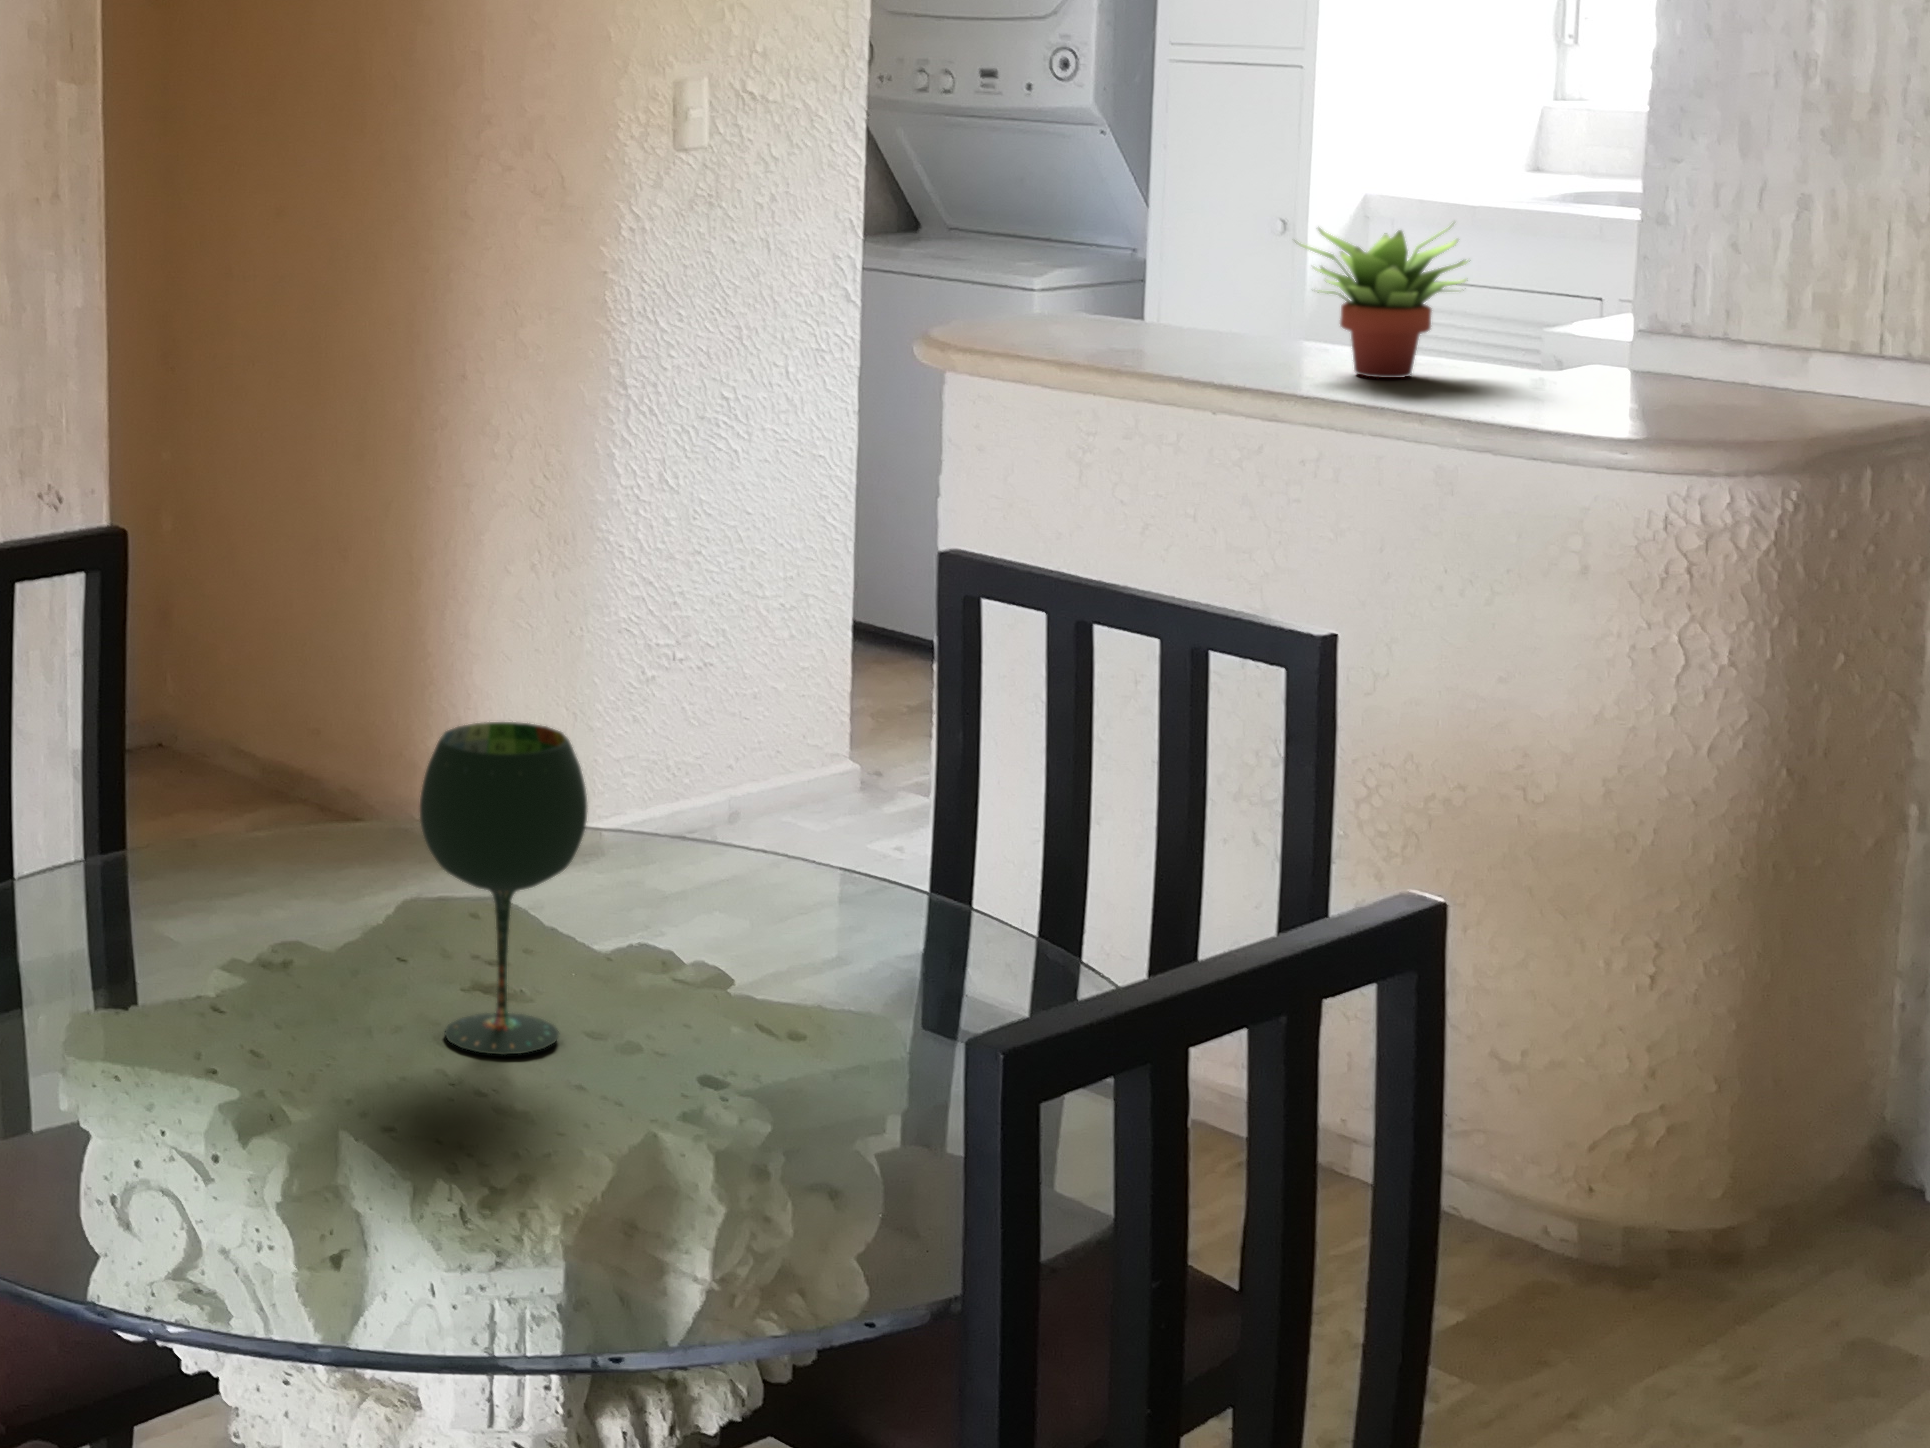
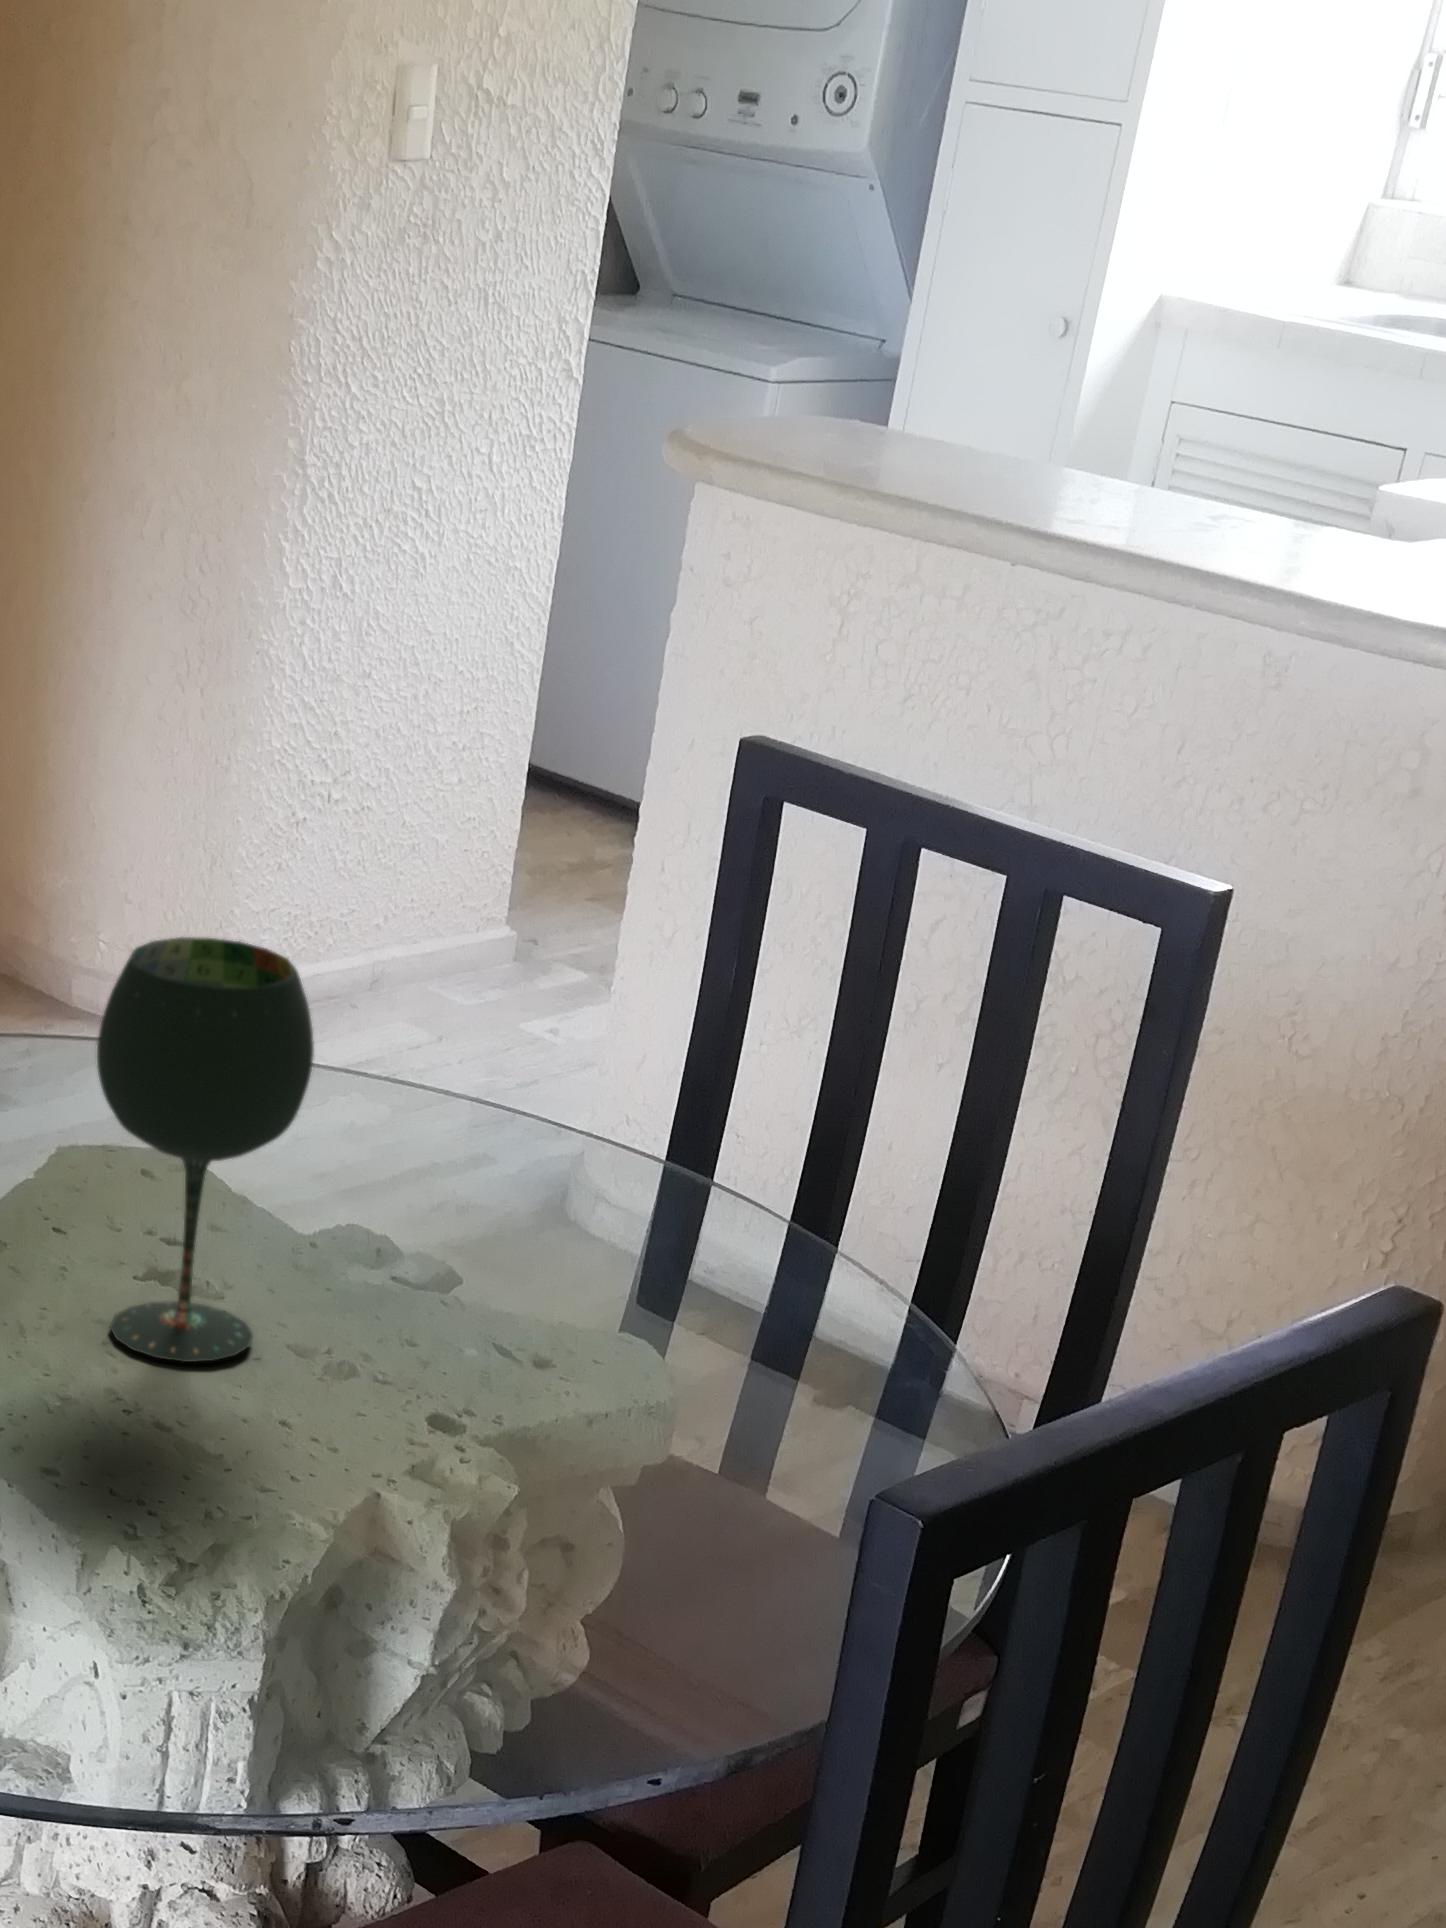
succulent plant: present [1299,228,1468,378] -> none [1145,334,1351,536]

